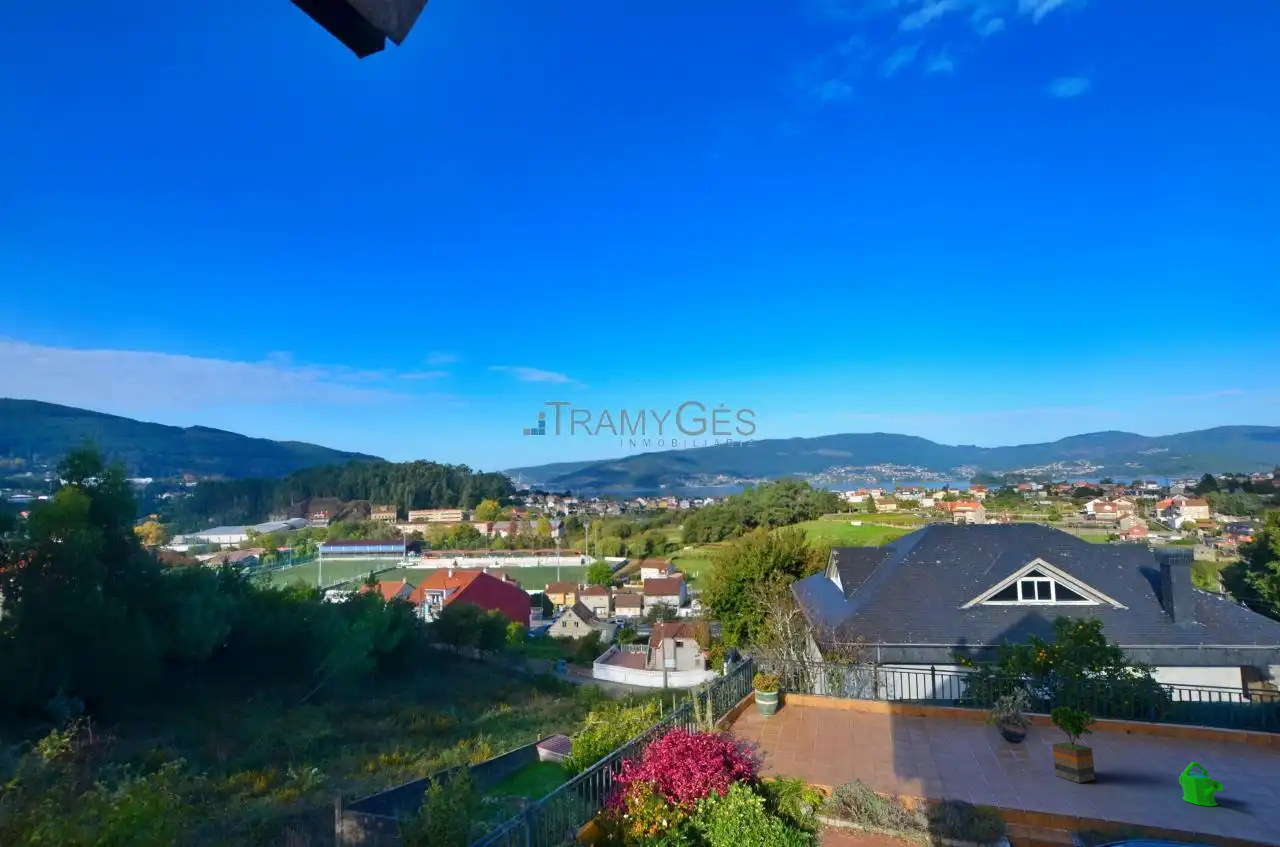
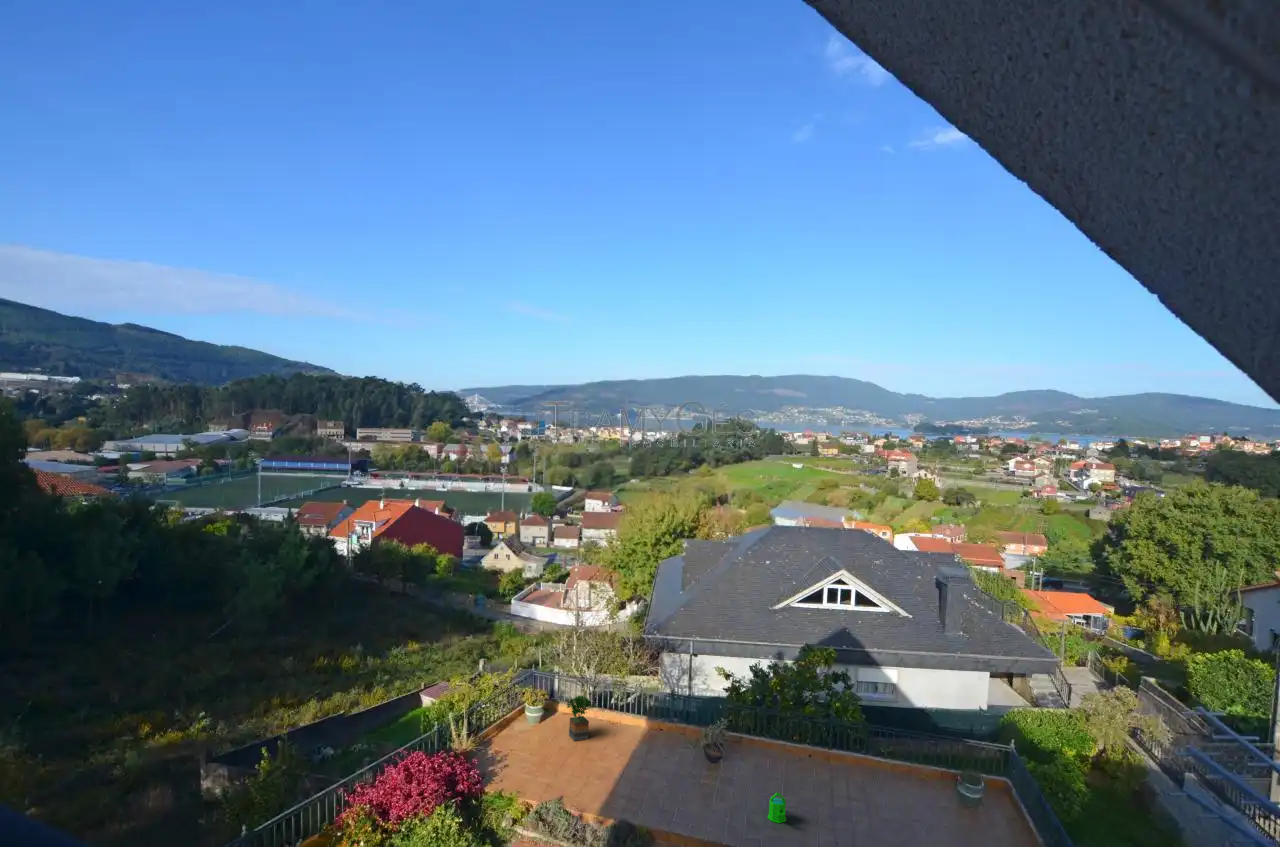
potted tree: present [1050,706,1097,783] -> present [567,696,595,741]

